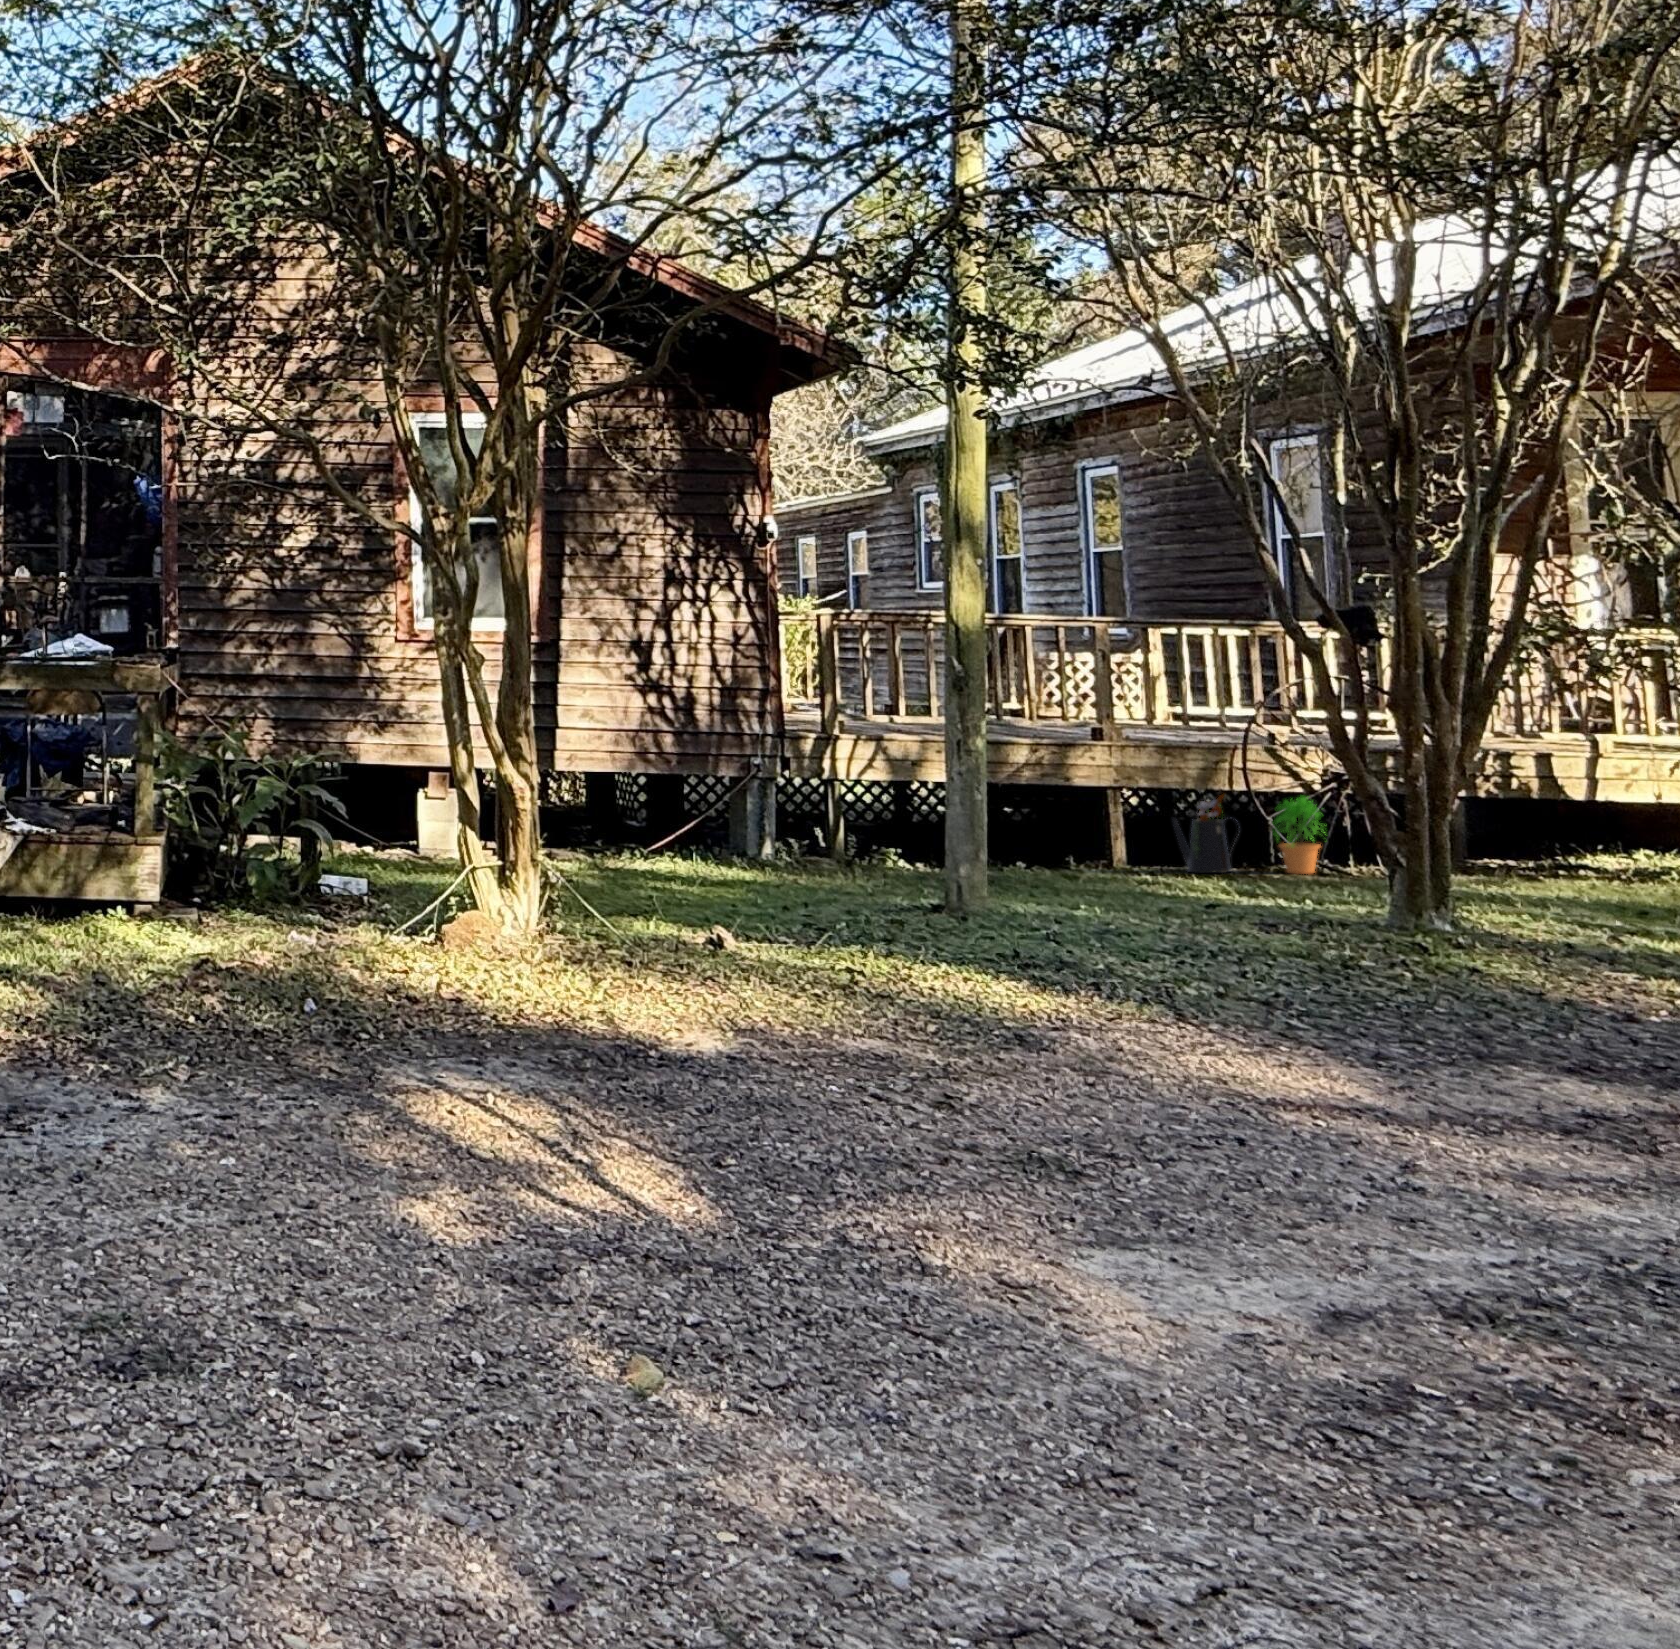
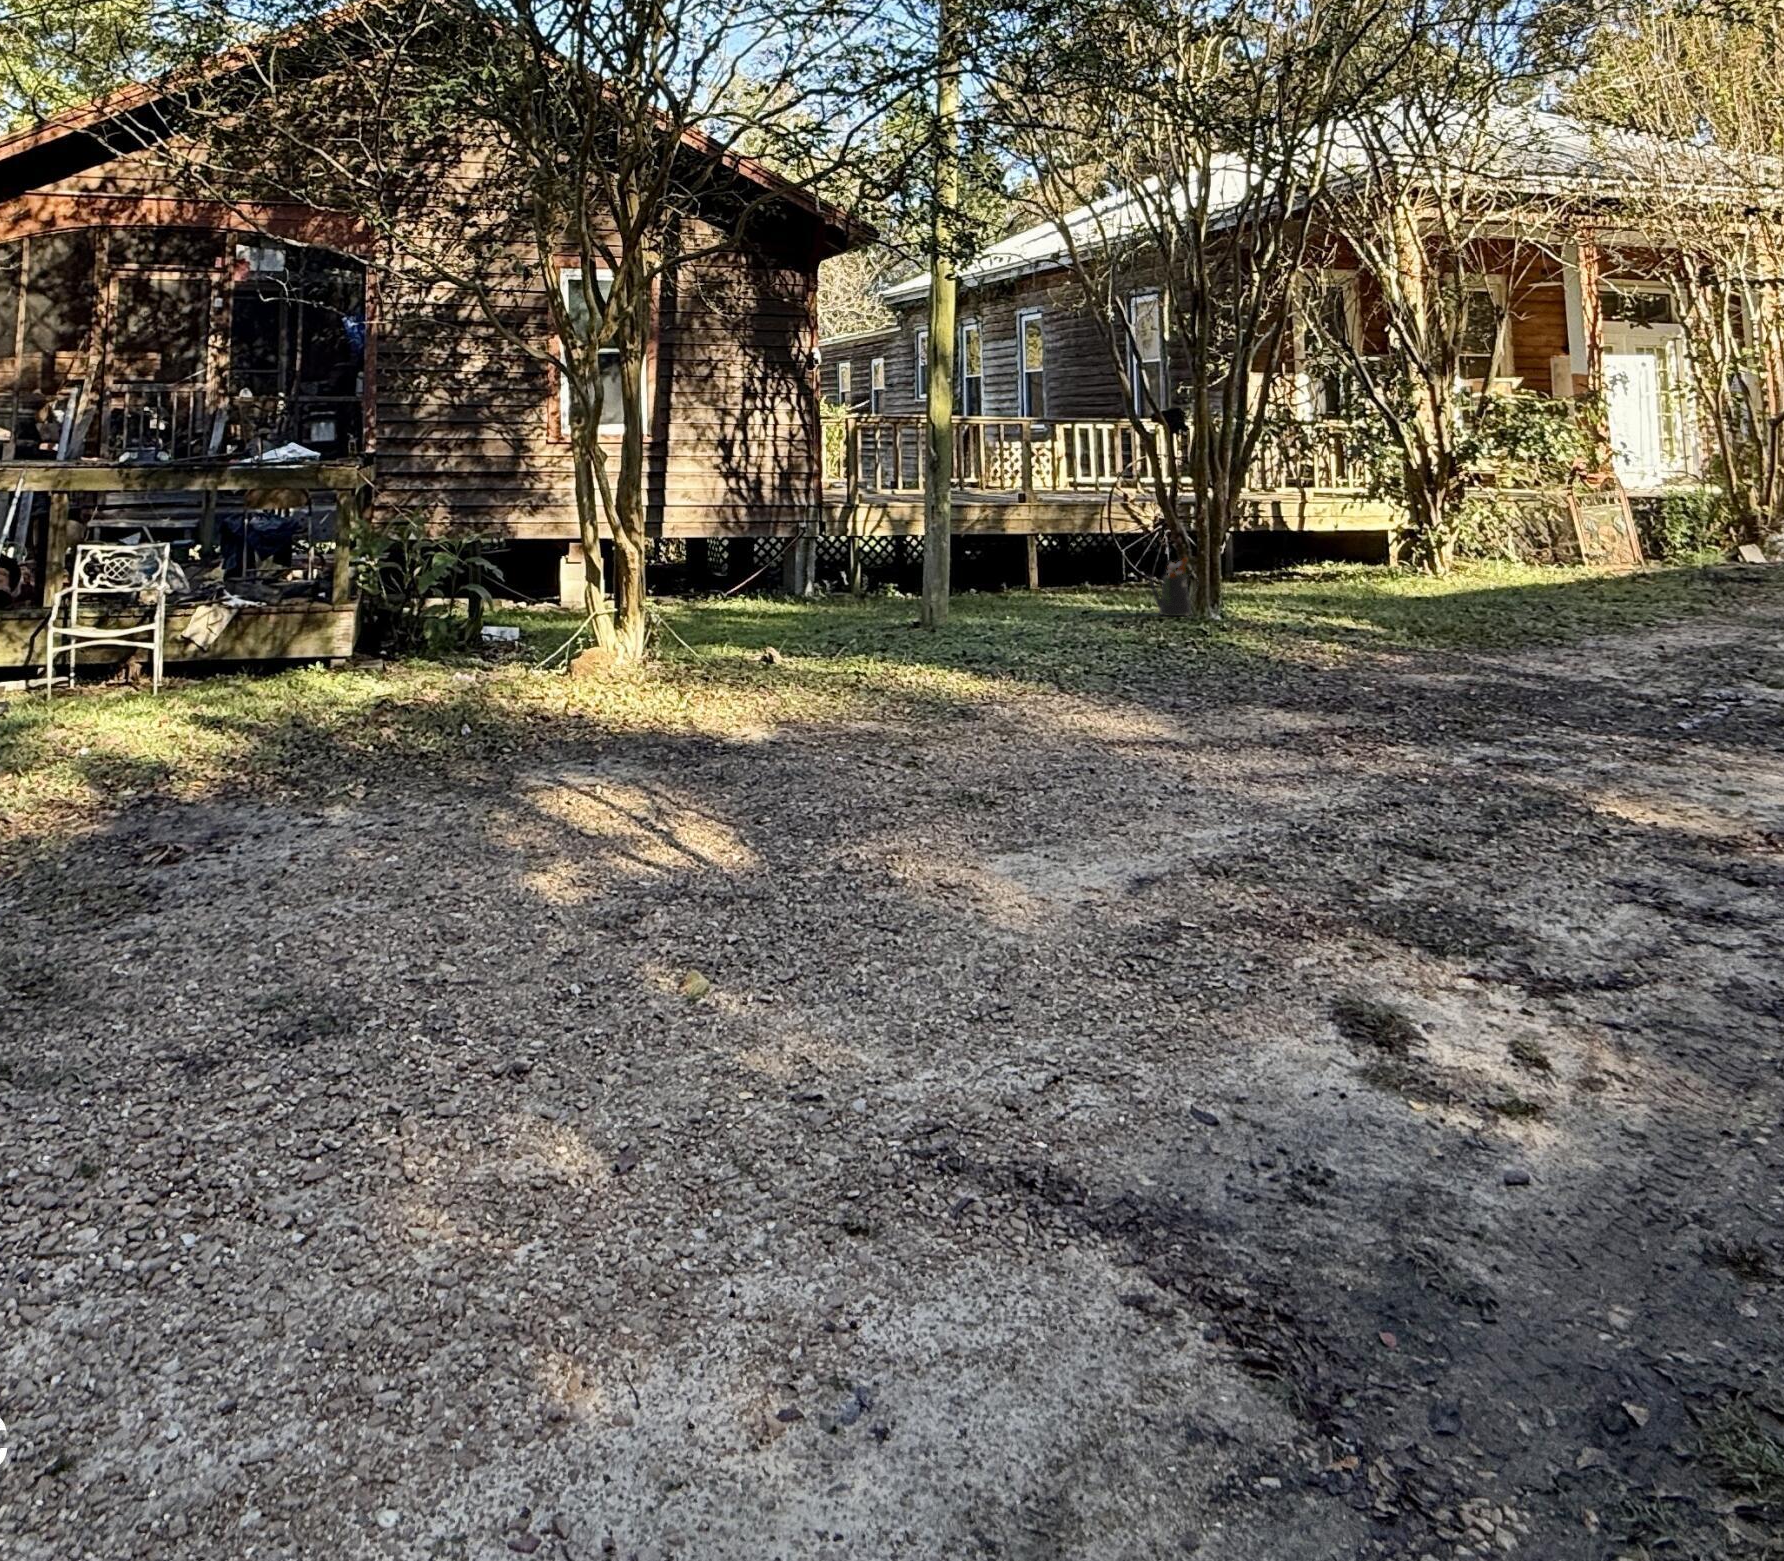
potted plant: present [1272,796,1325,874] -> none [1219,556,1264,616]

